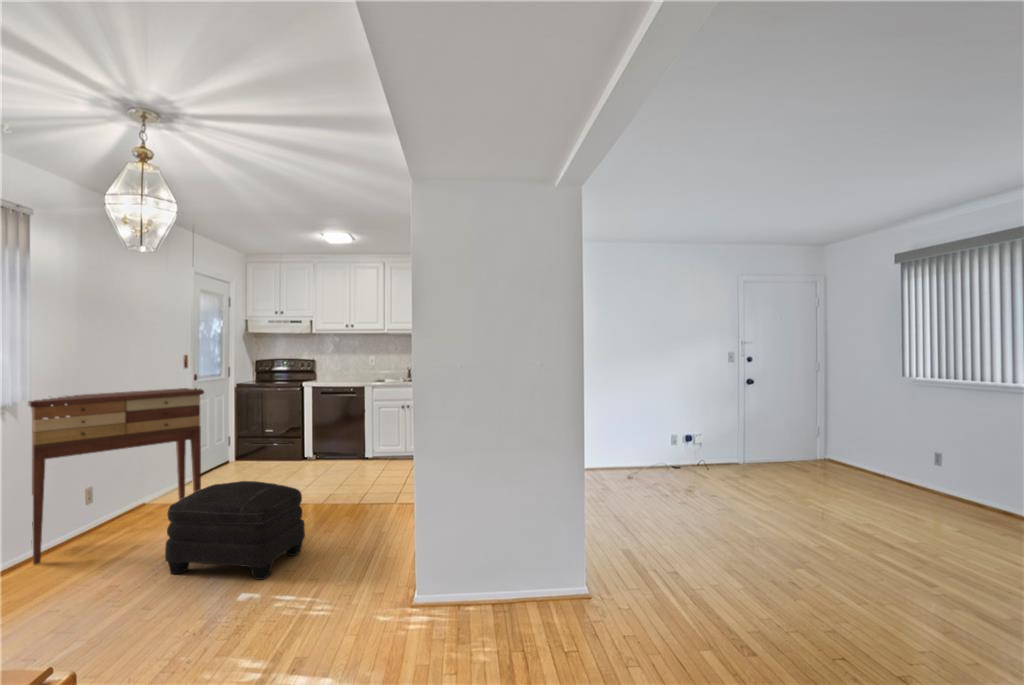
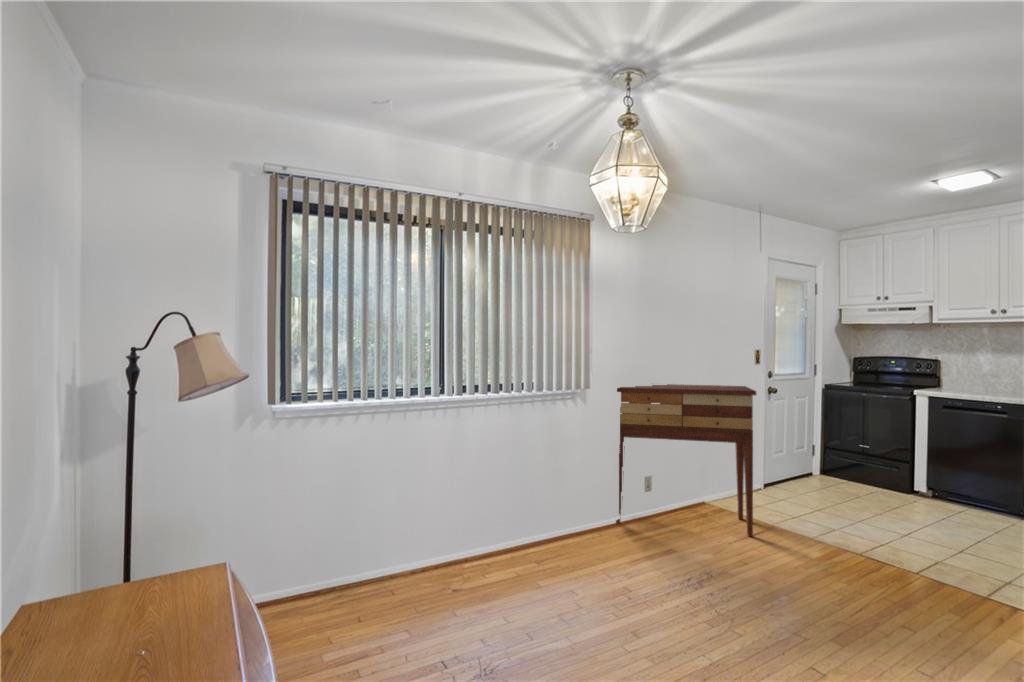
ottoman: present [165,481,305,580] -> none [692,503,858,650]

